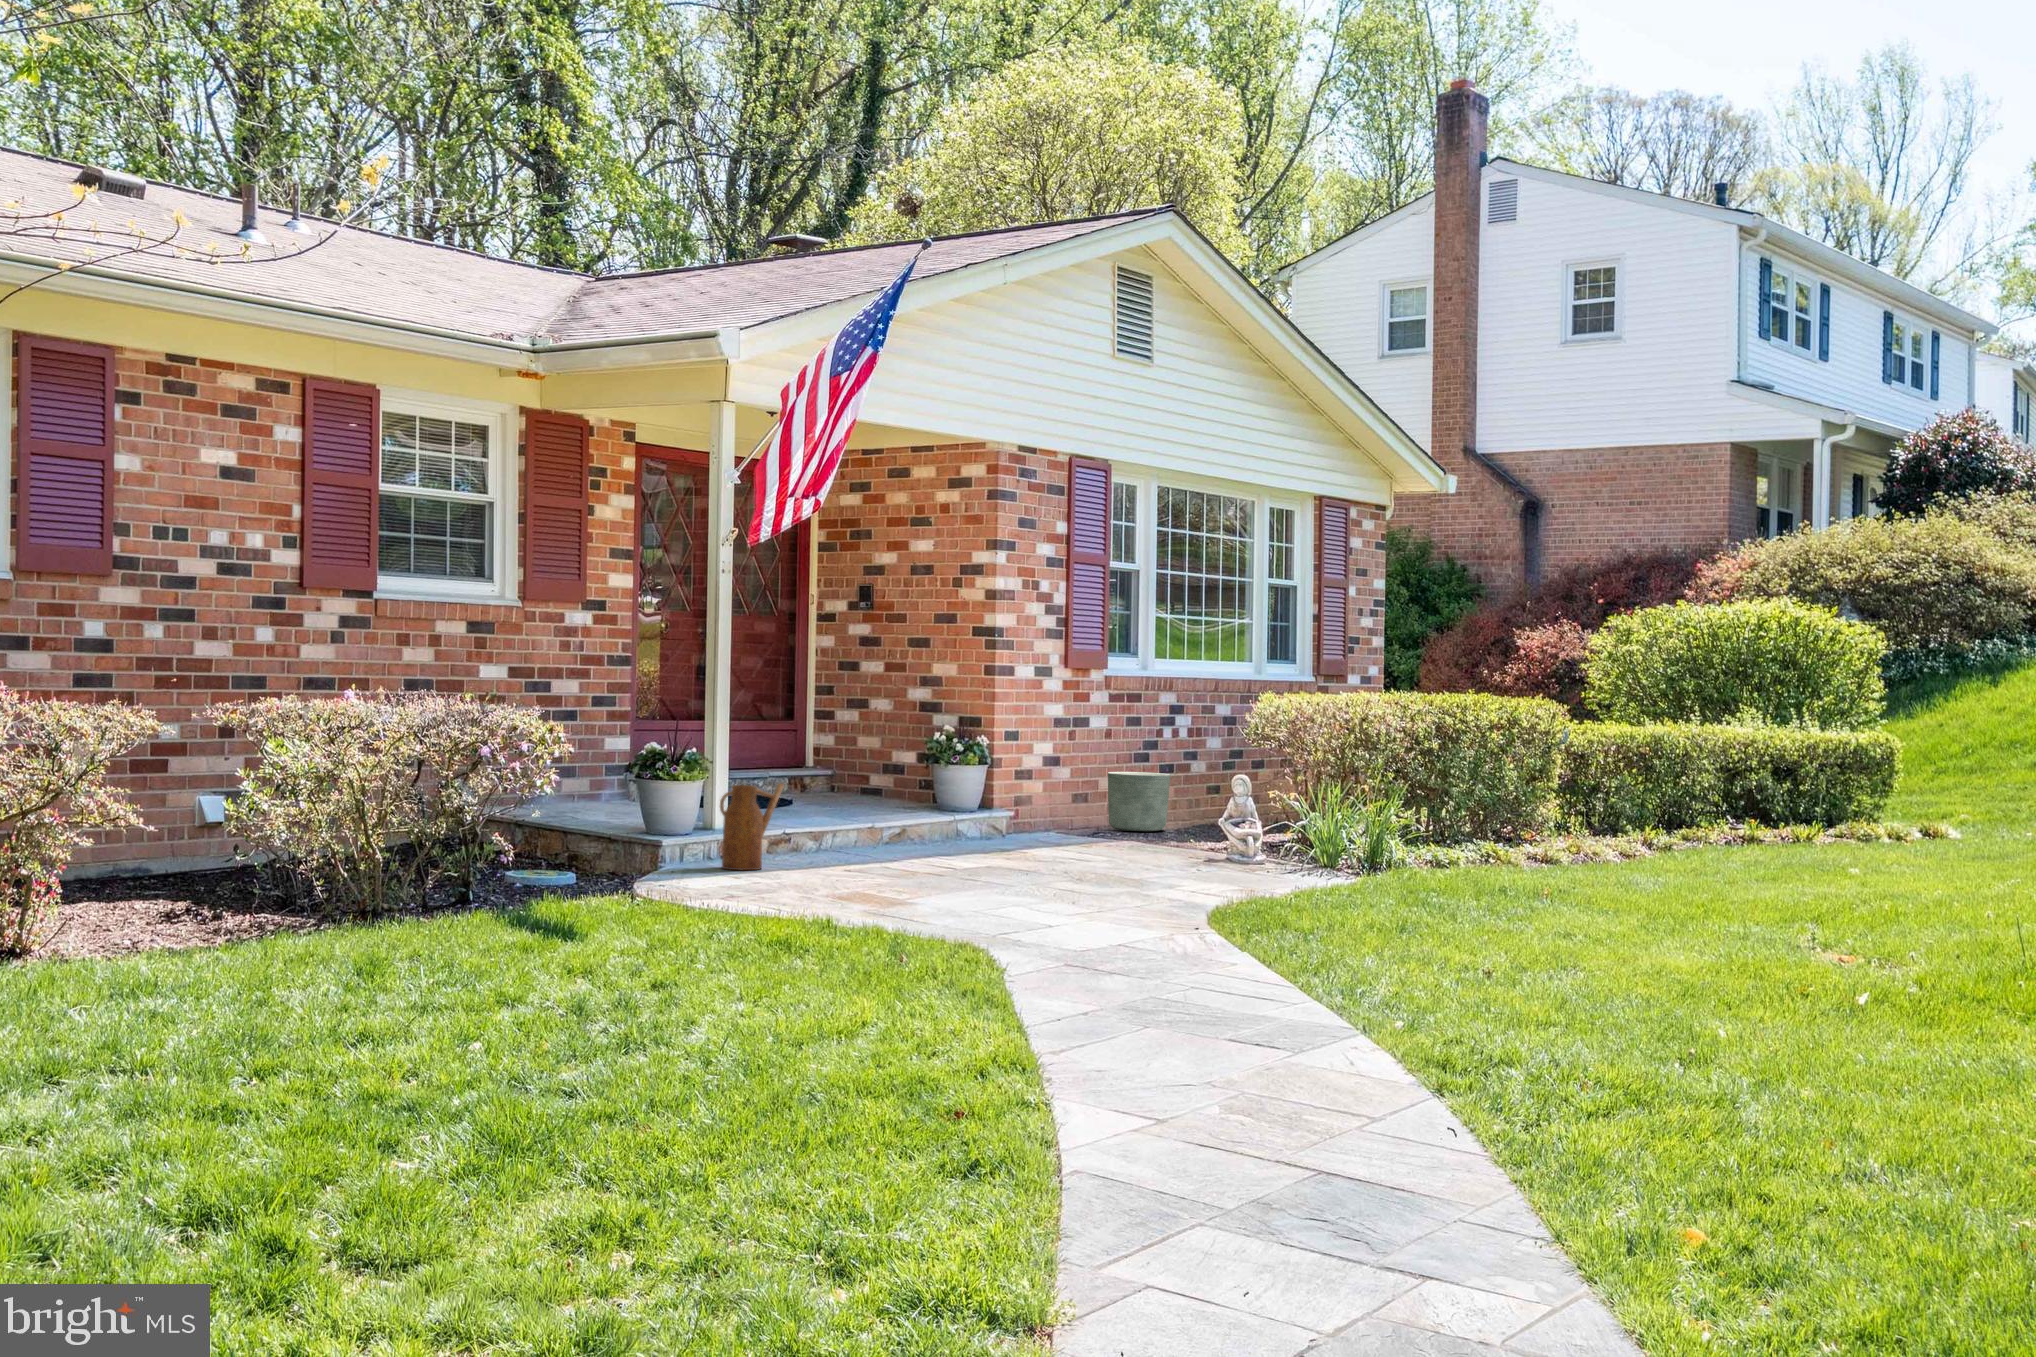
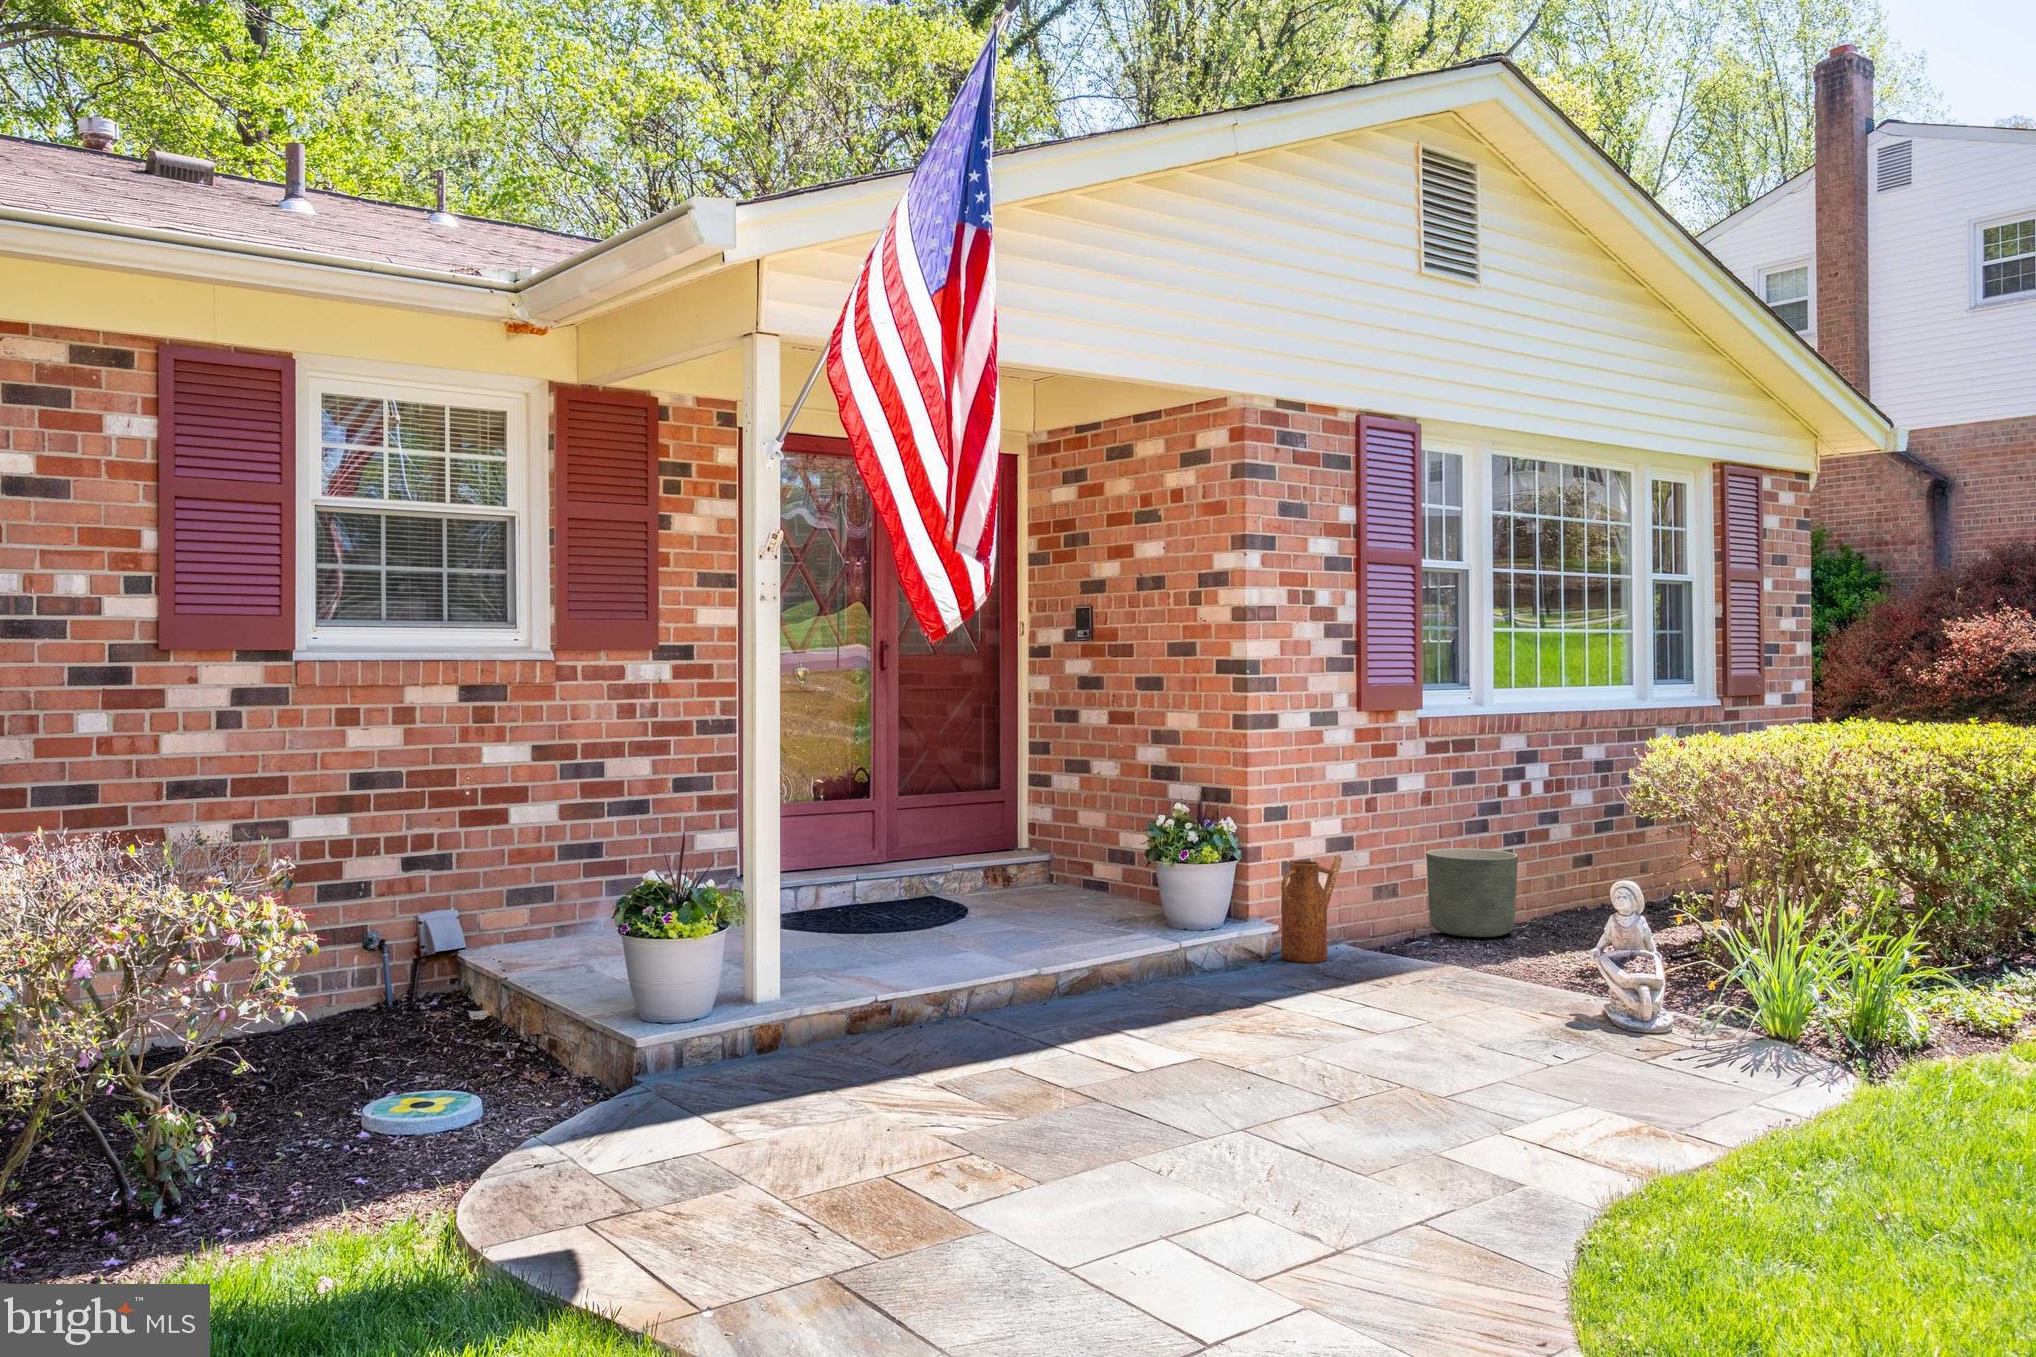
watering can: present [720,783,783,870] -> present [1281,856,1342,963]

